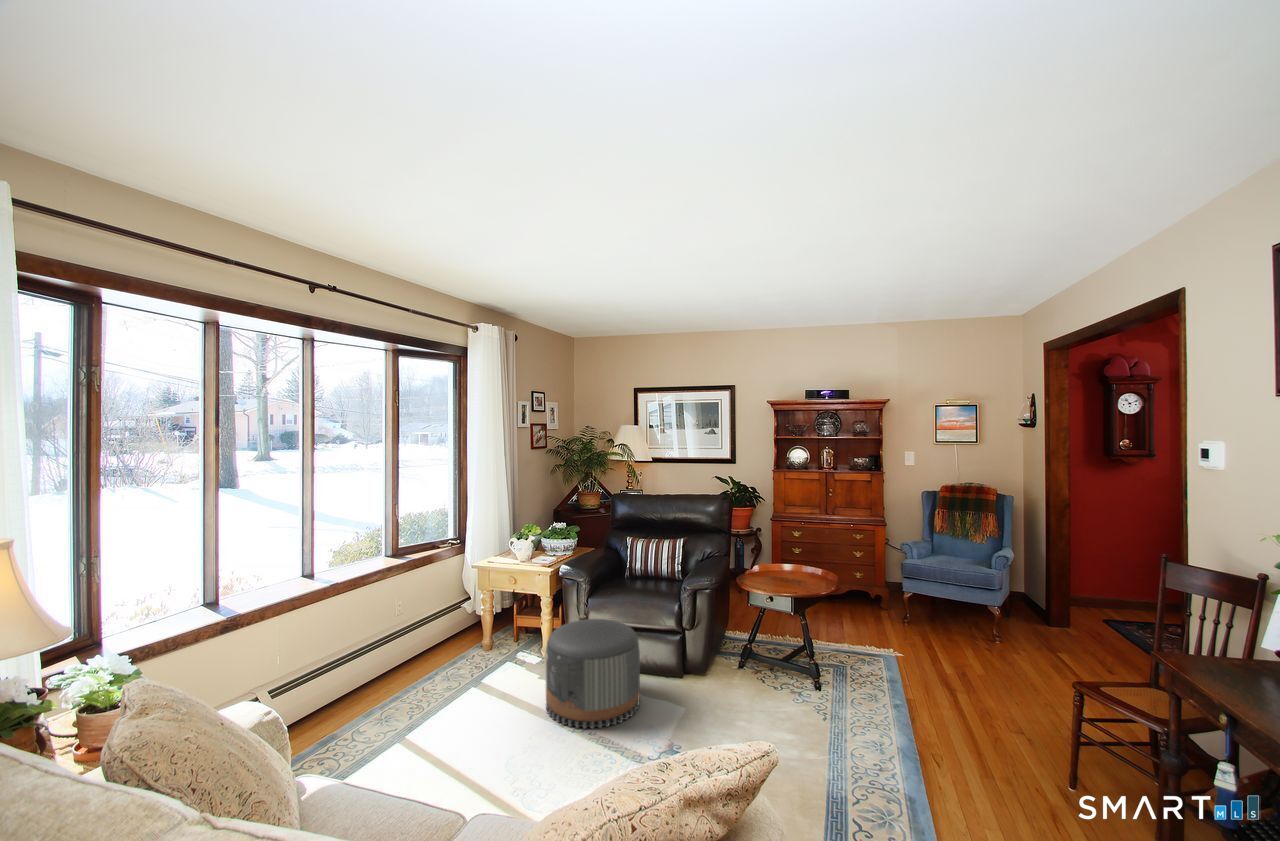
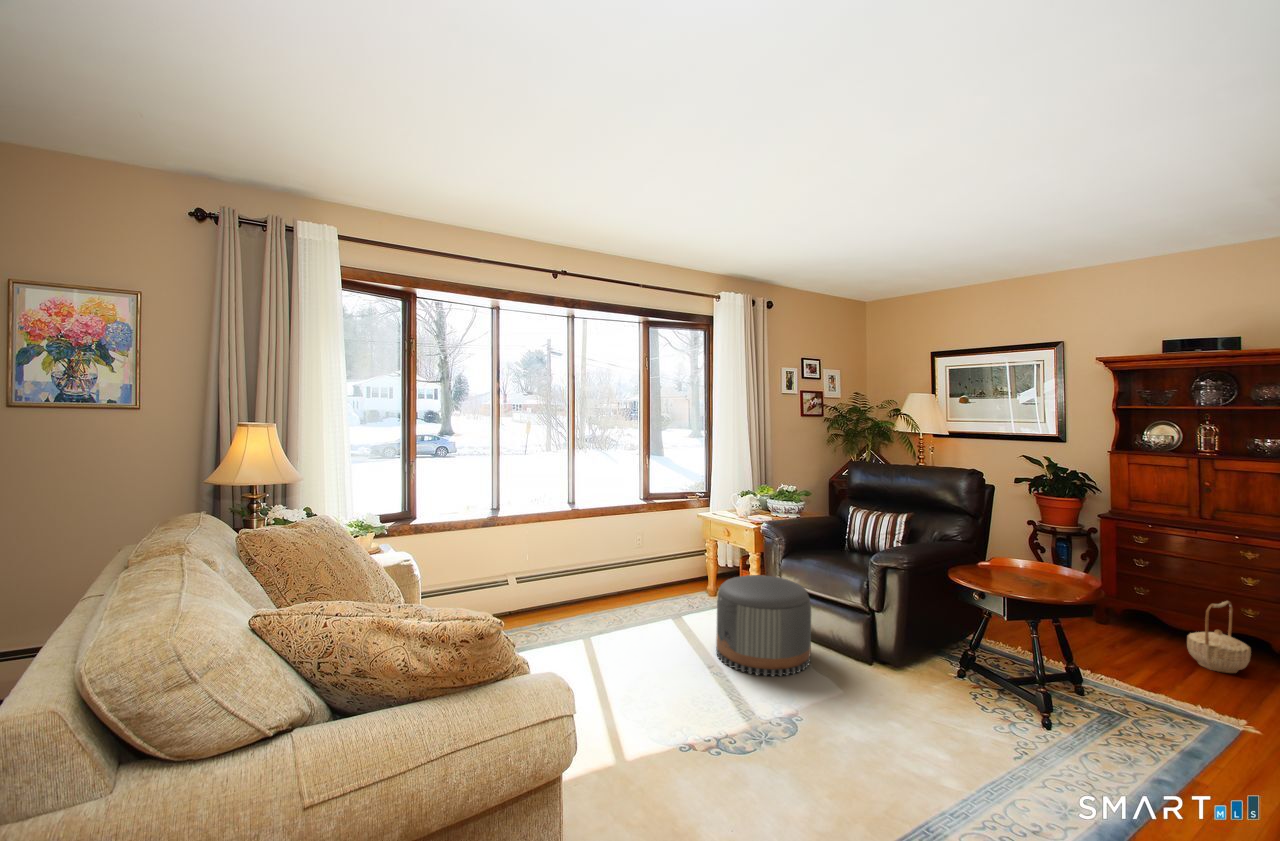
basket: none [830,565,862,614] -> present [1187,601,1251,673]

